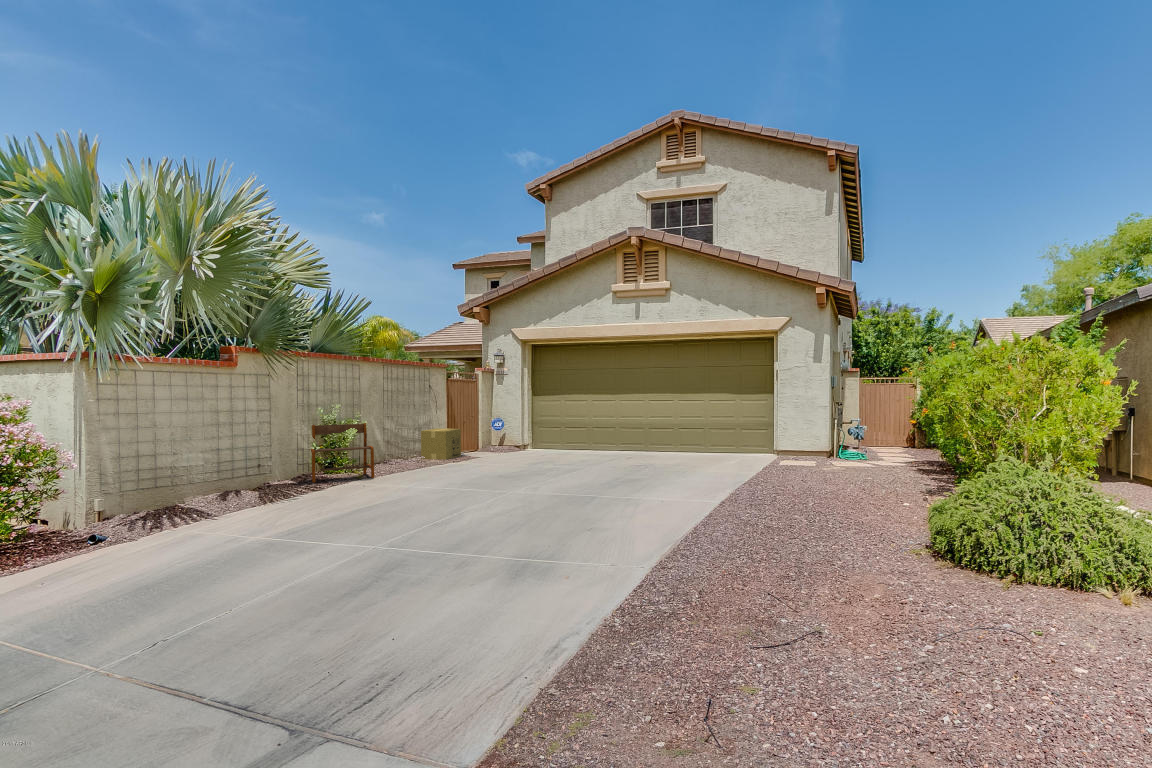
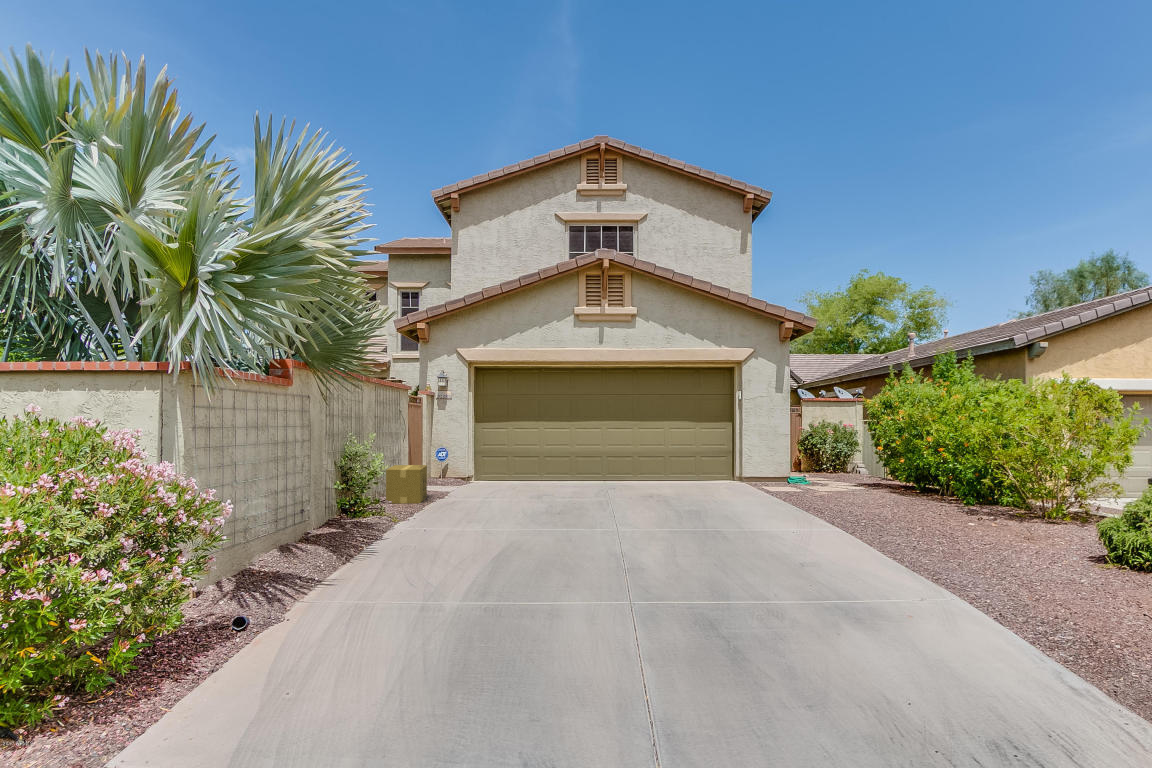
bench: present [311,423,374,483] -> none [296,466,387,551]

